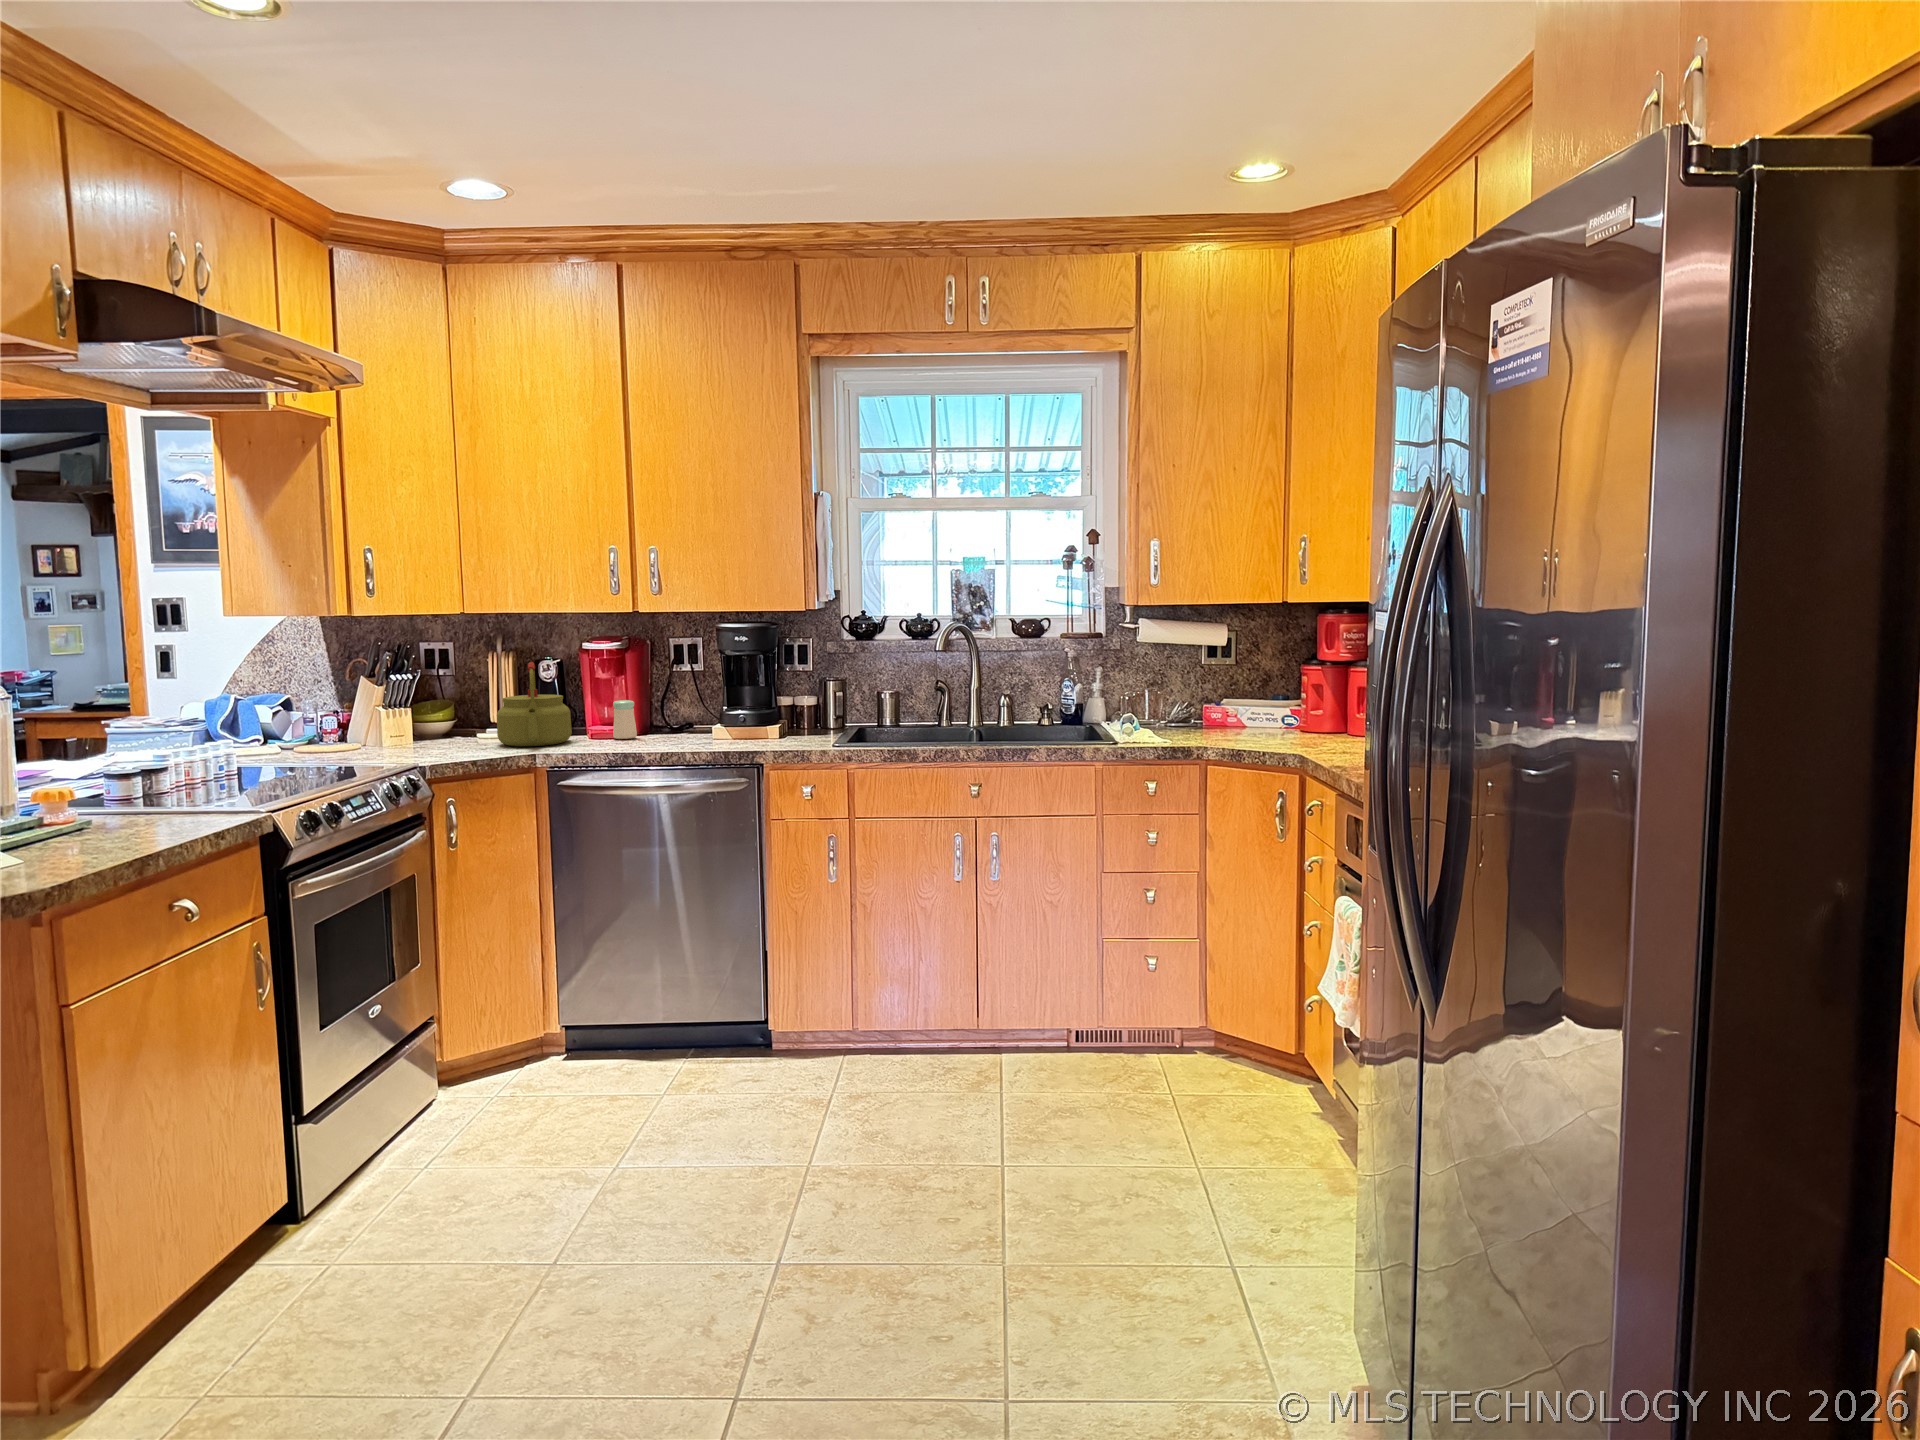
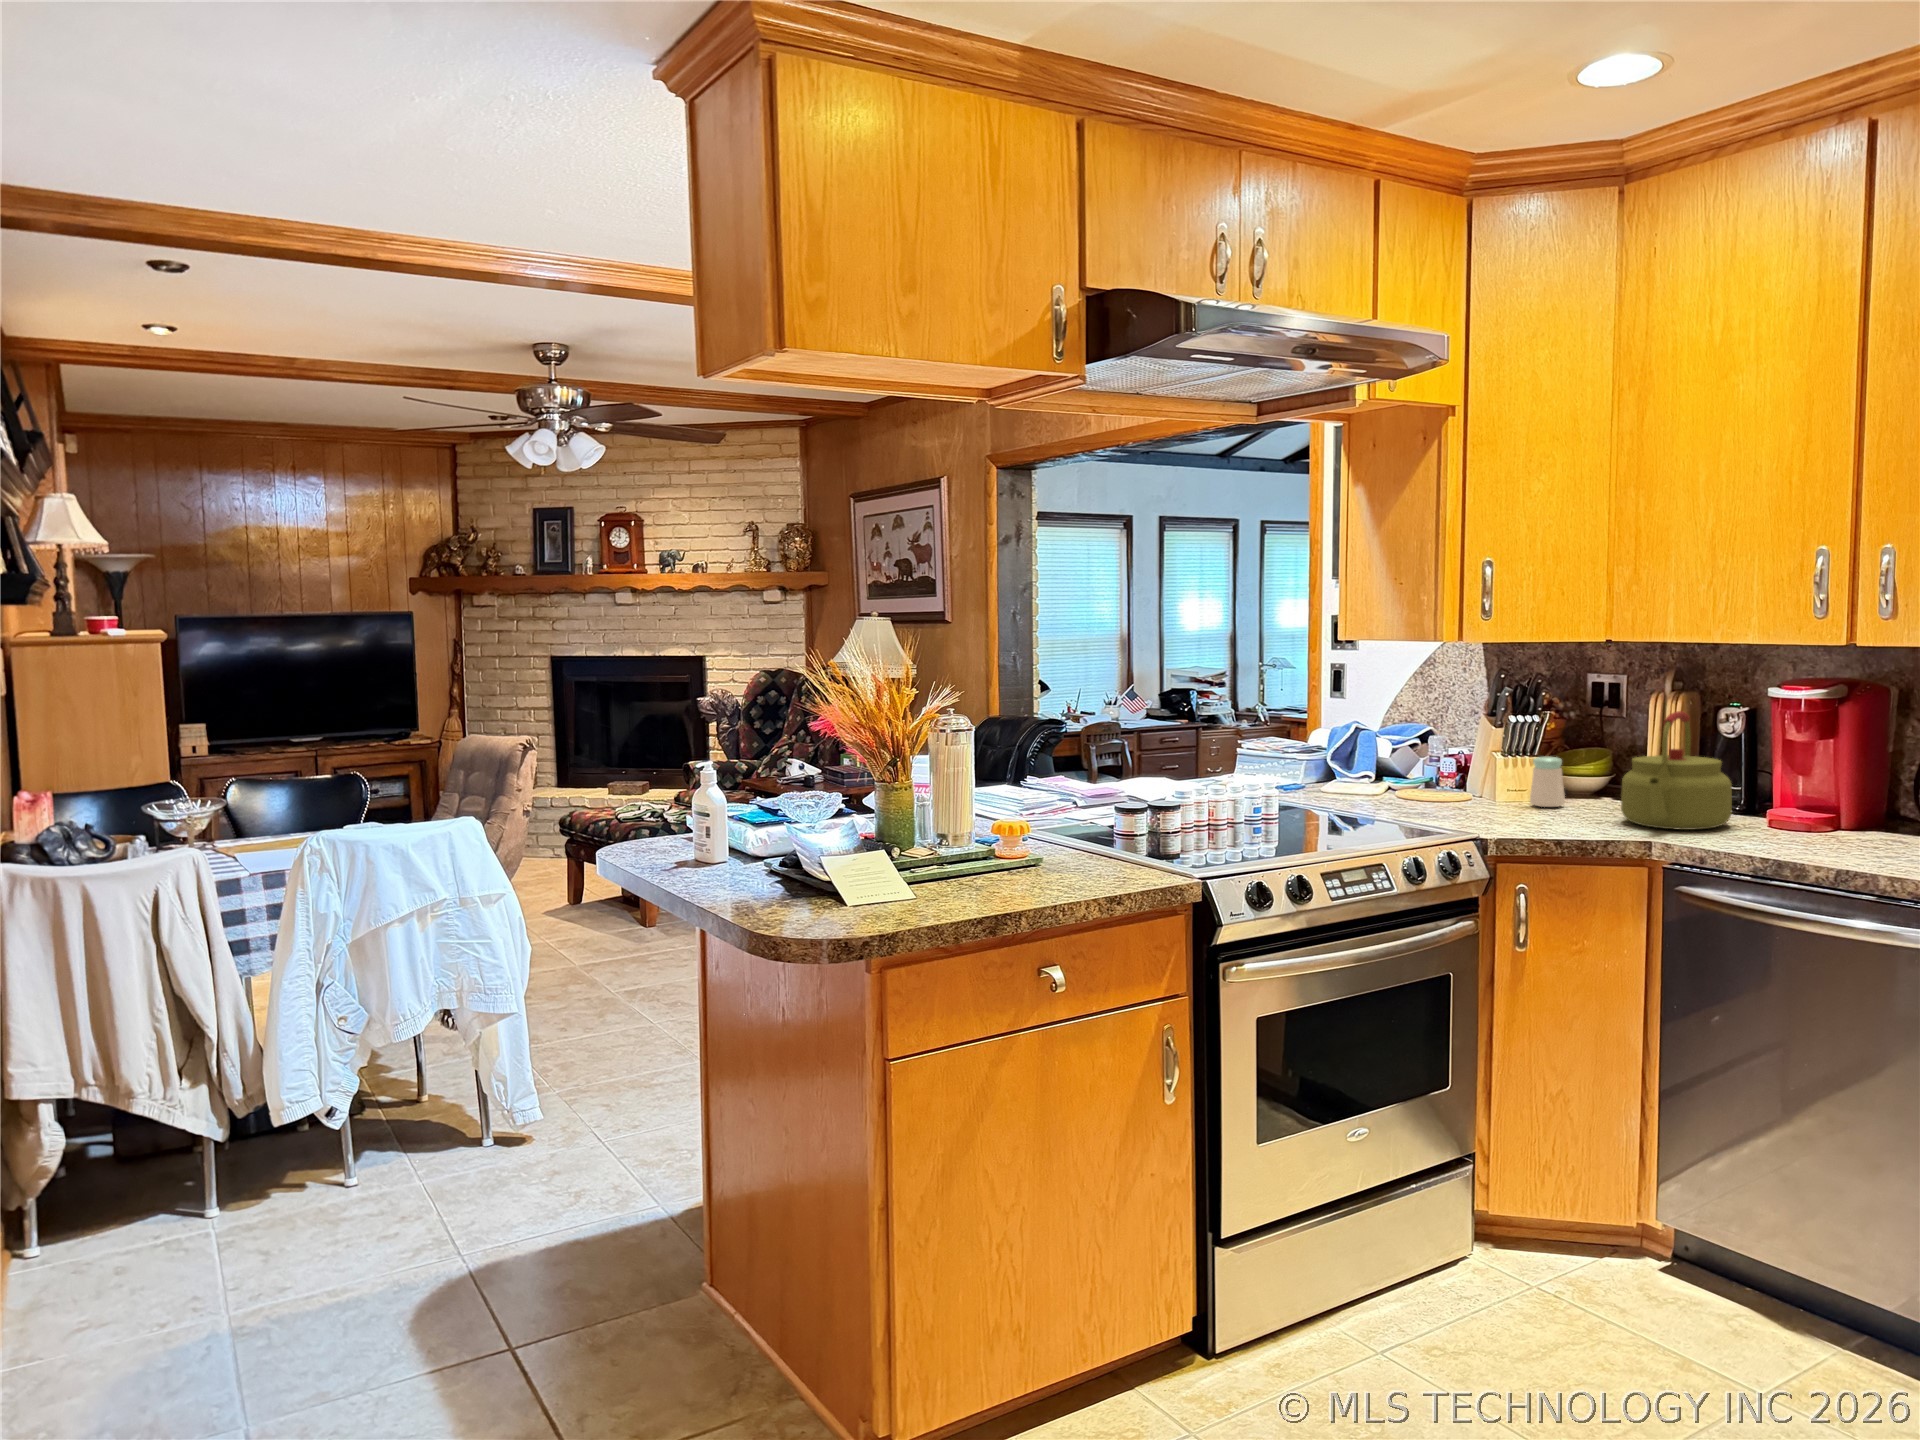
salt shaker: present [613,700,637,739] -> present [1530,756,1565,807]

